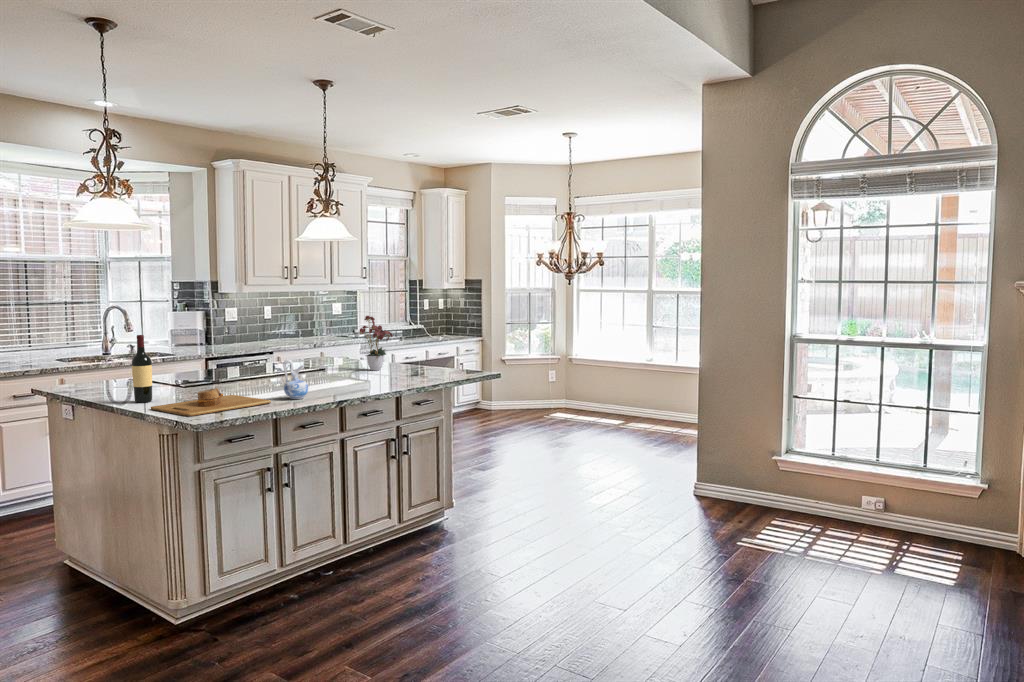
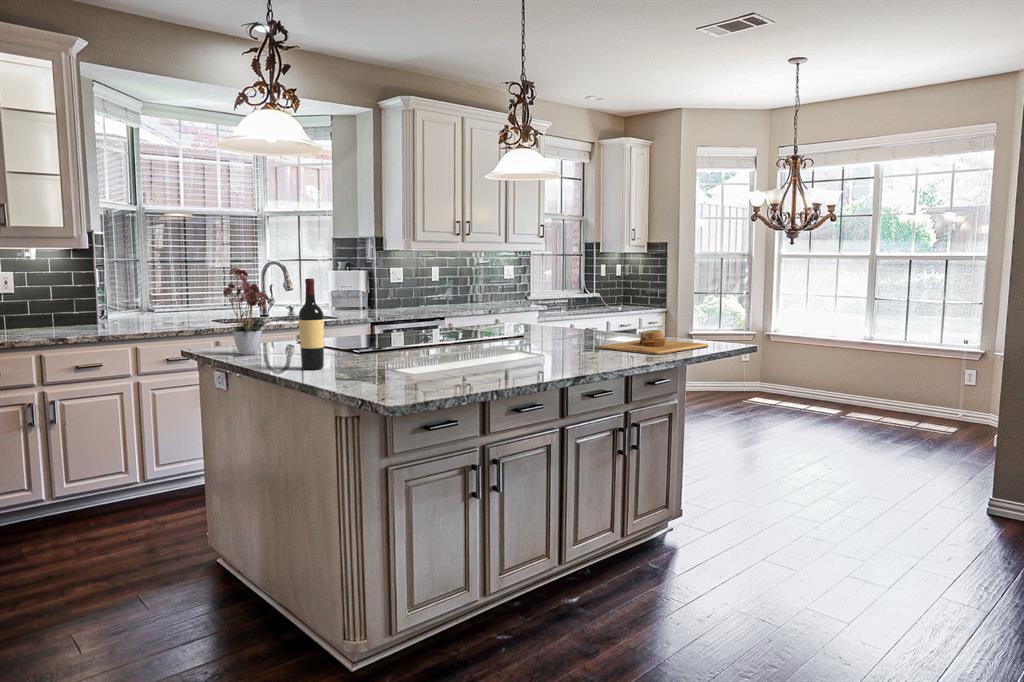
flower arrangement: present [360,316,393,371] -> present [223,268,269,355]
ceramic pitcher: present [283,360,308,399] -> none [495,316,527,371]
cutting board: present [151,388,271,416] -> present [599,330,709,355]

